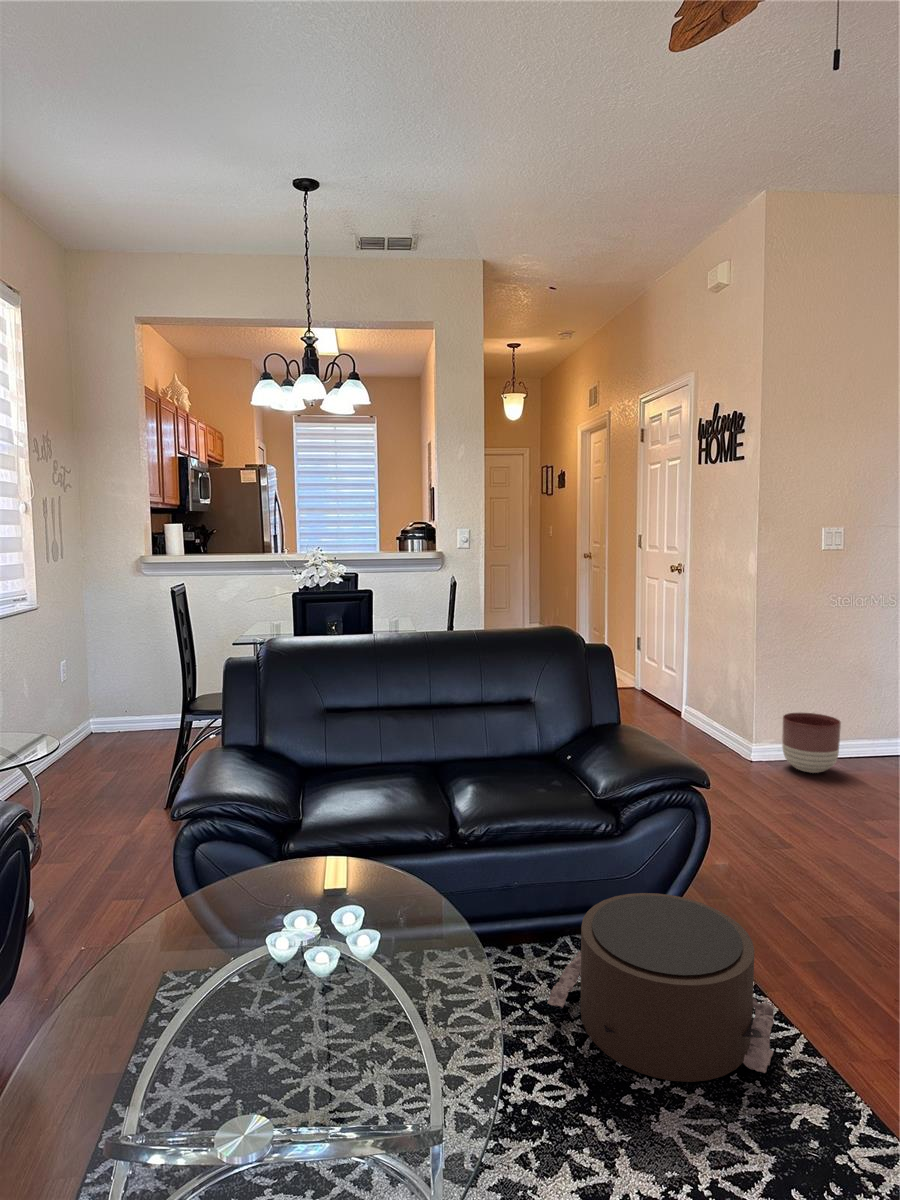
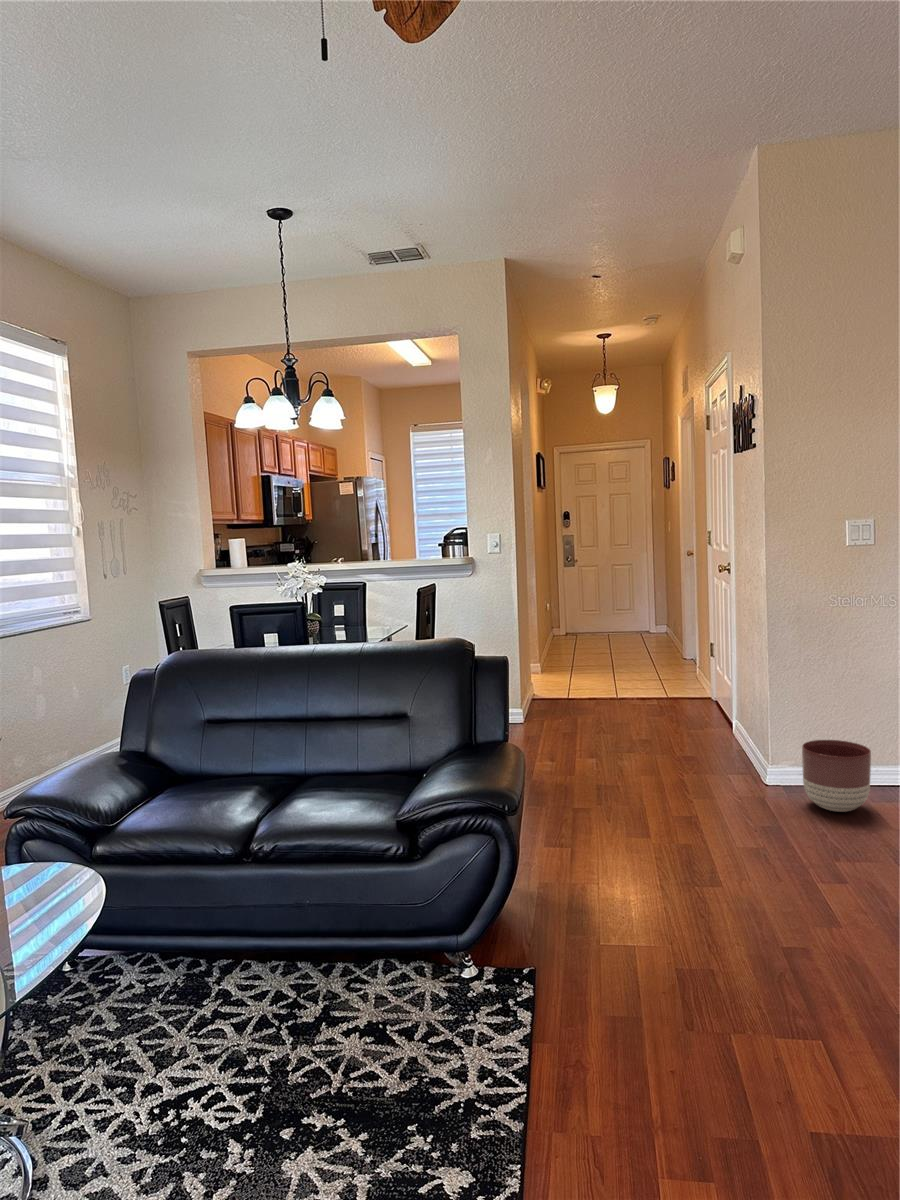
pouf: present [547,893,774,1082] -> none [280,922,495,1125]

